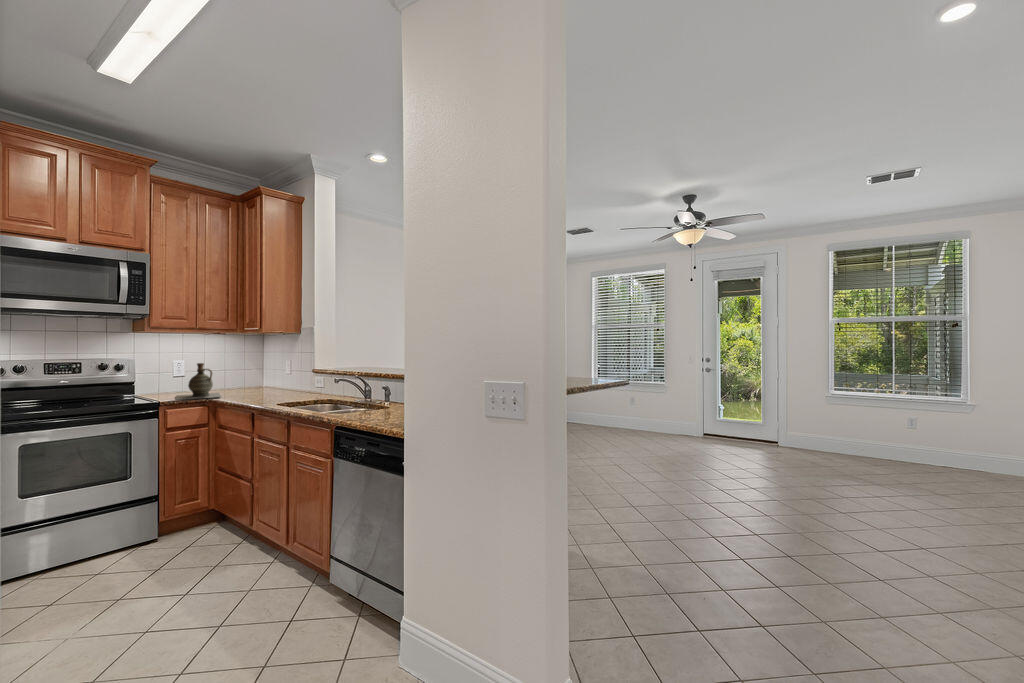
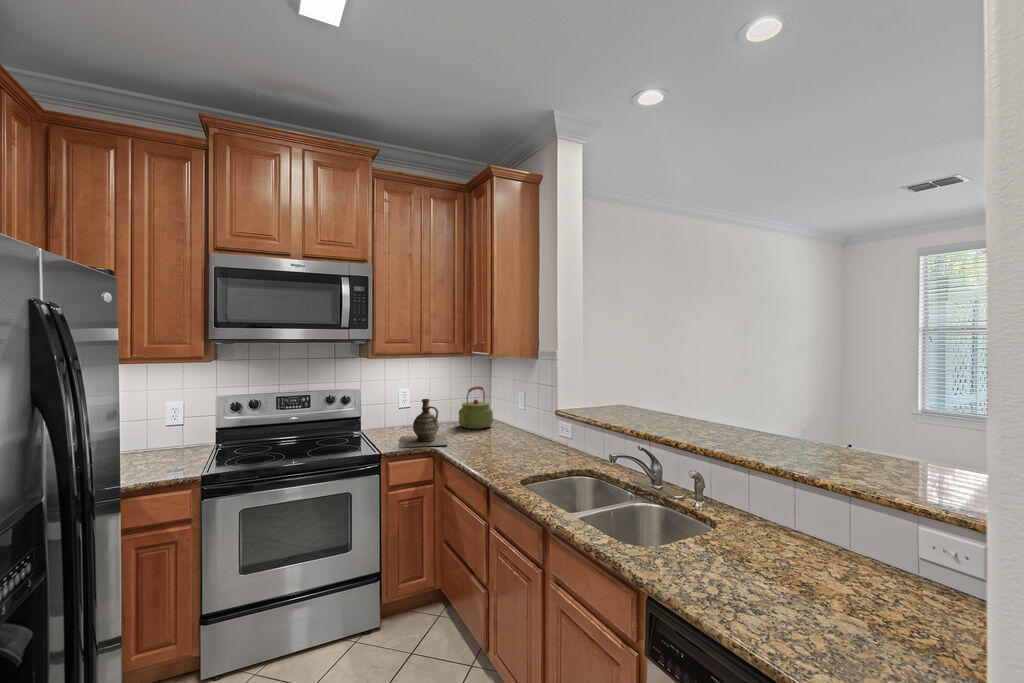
kettle: none [230,358,262,391] -> present [459,386,493,429]

